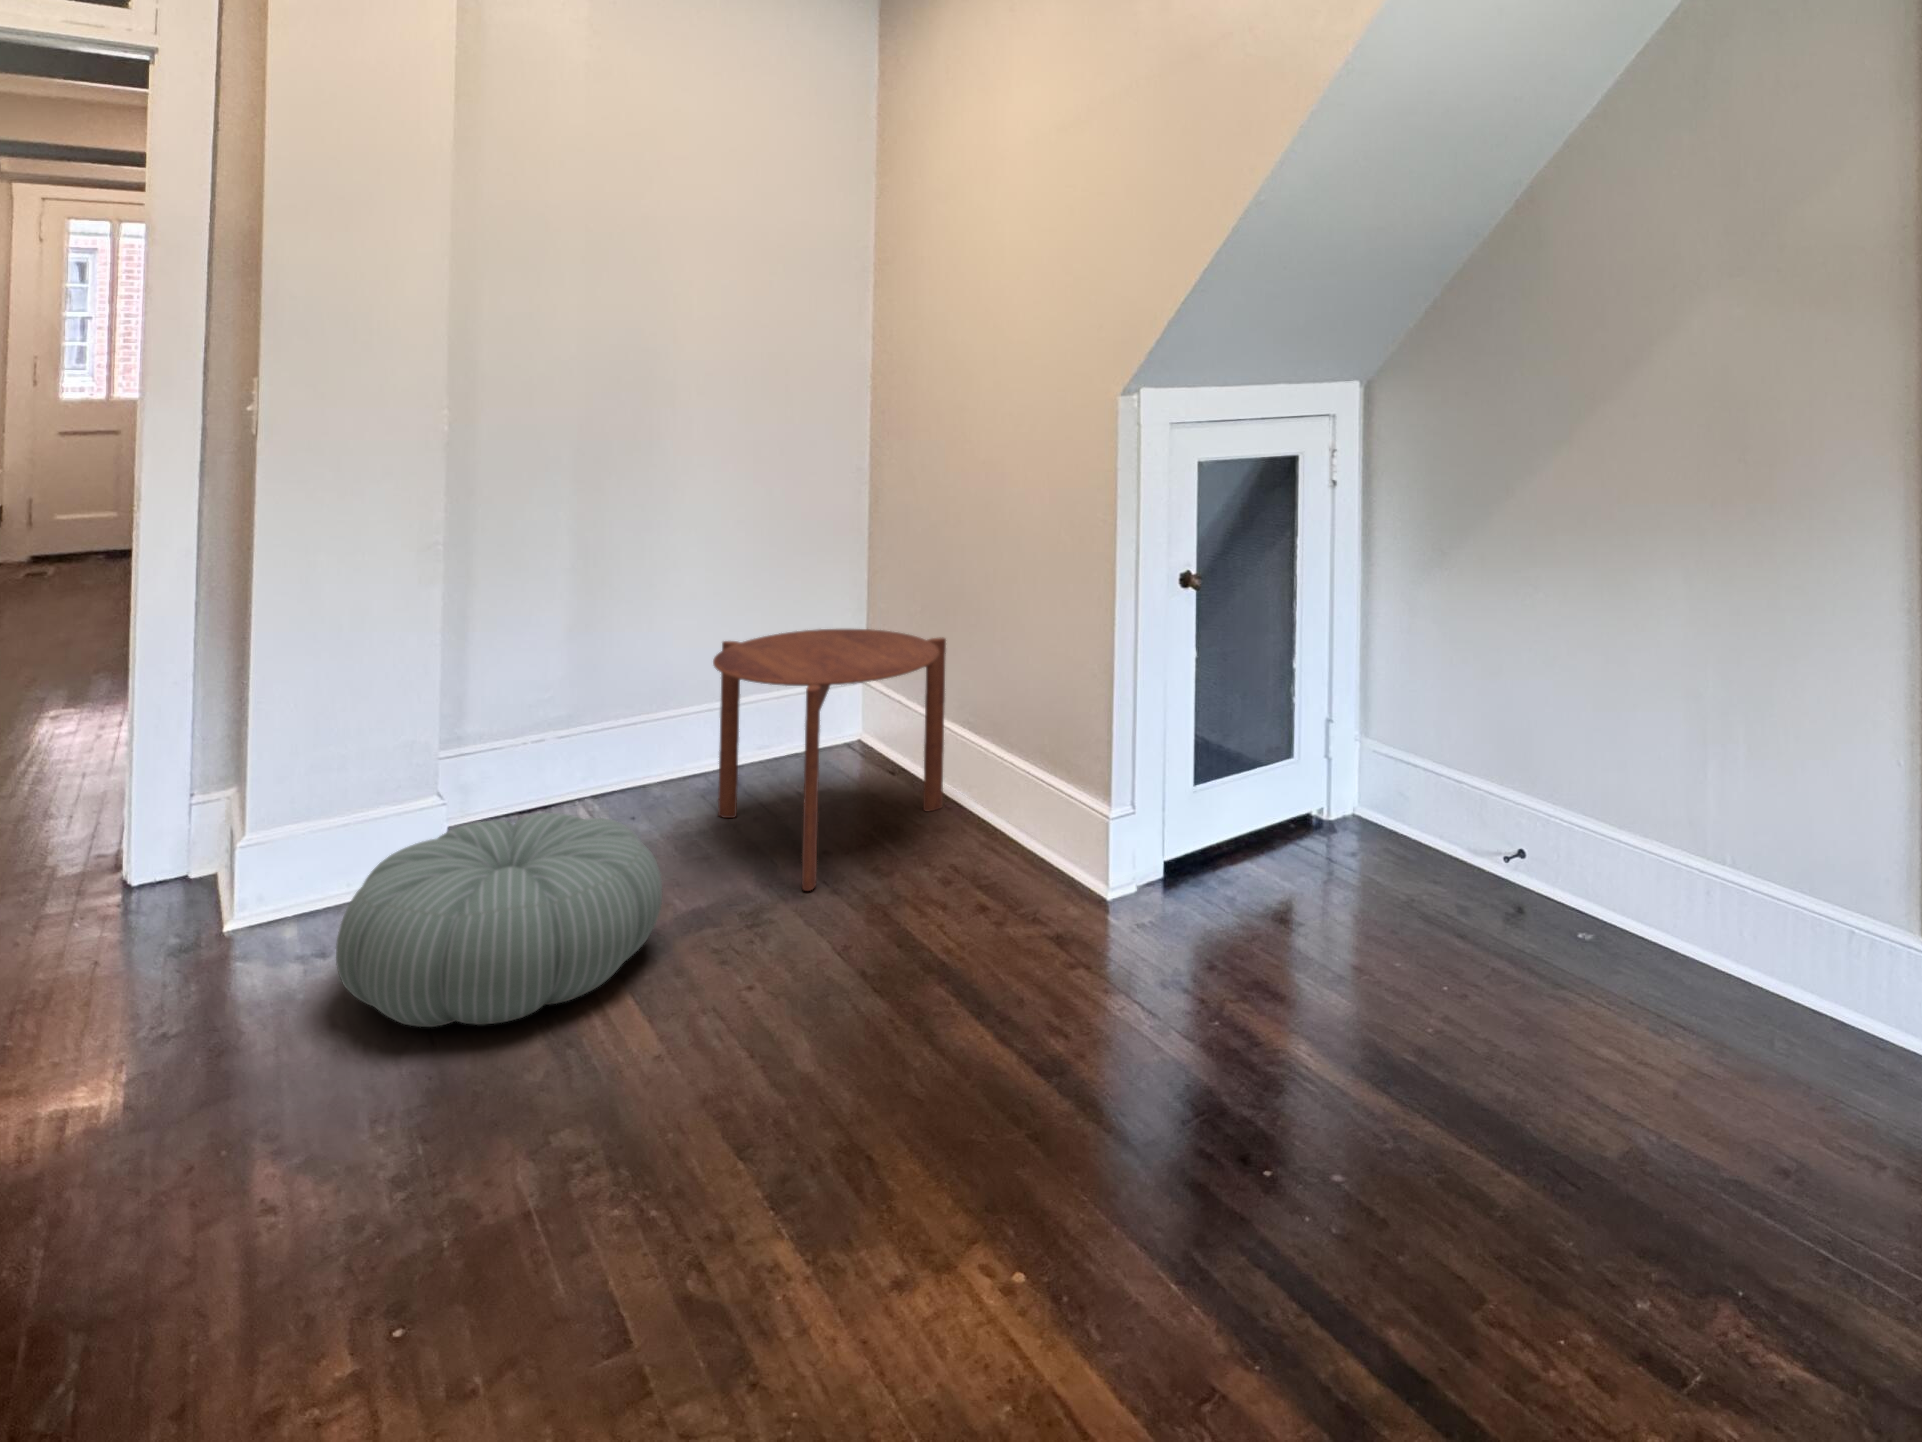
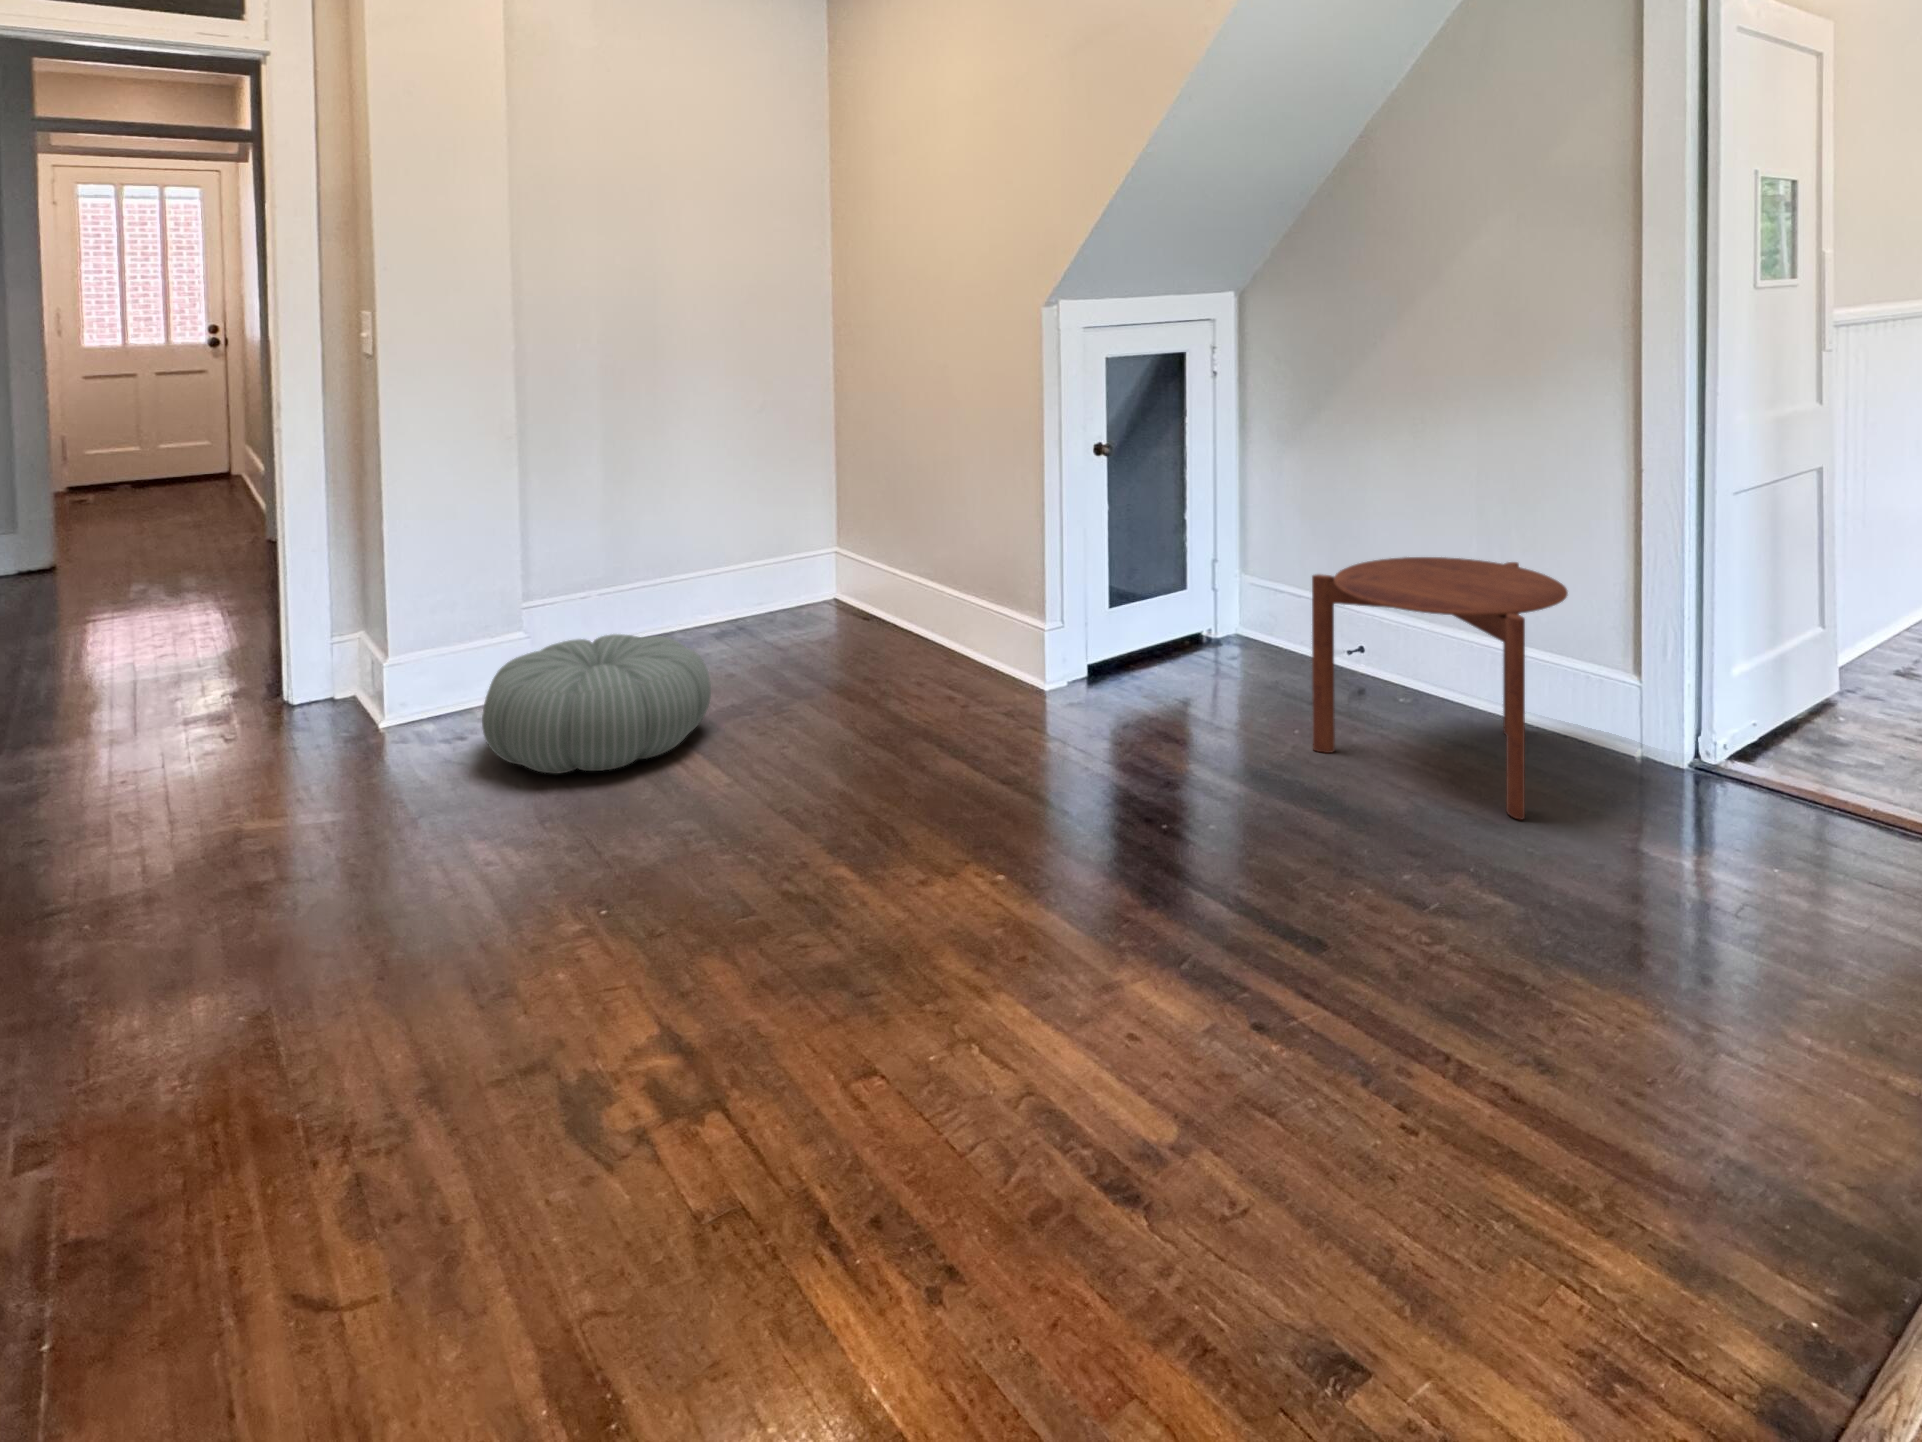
side table: present [713,629,946,891] -> present [1312,557,1568,819]

